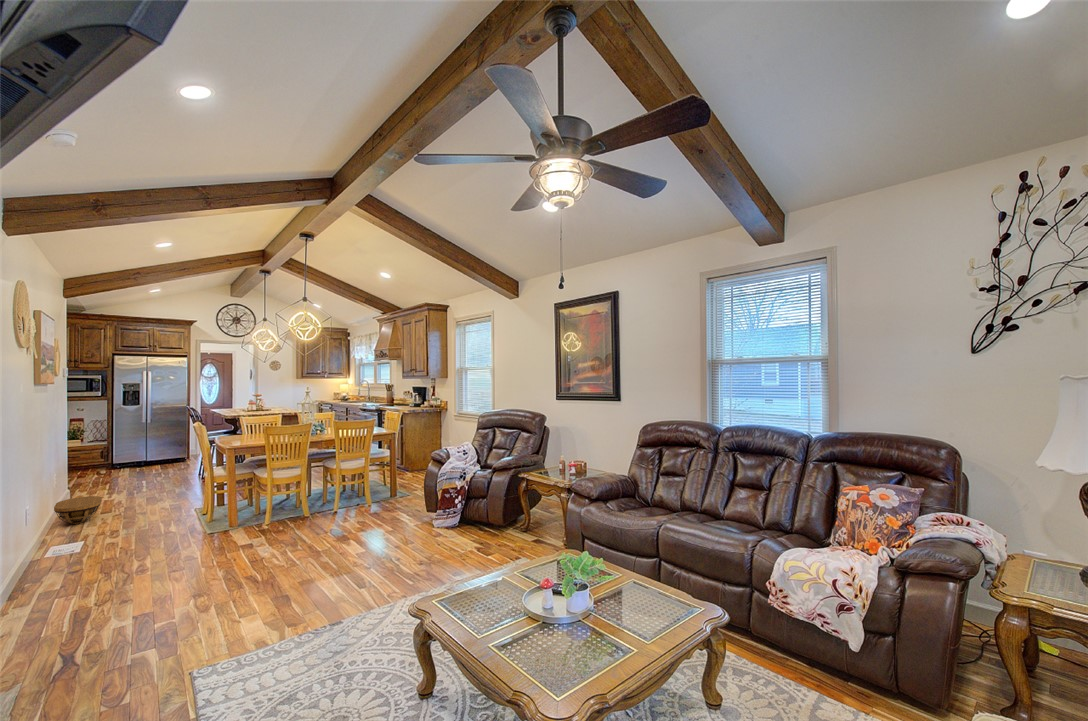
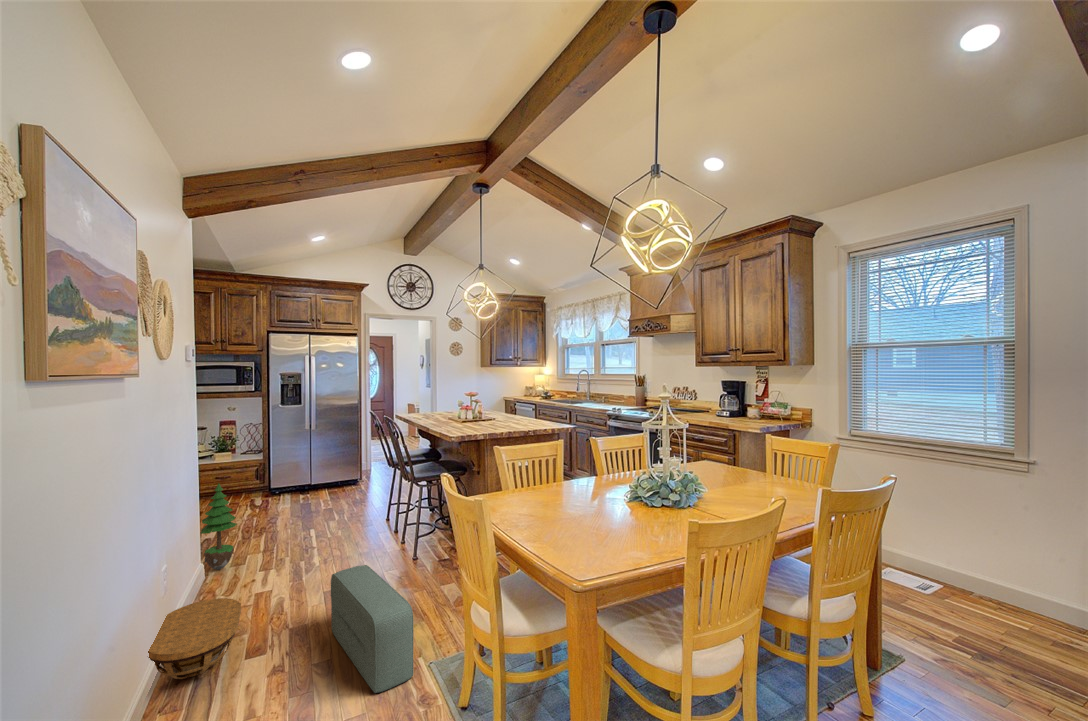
potted tree: none [69,448,94,498] -> present [201,483,237,570]
pouf: none [152,479,192,521] -> present [331,565,413,693]

